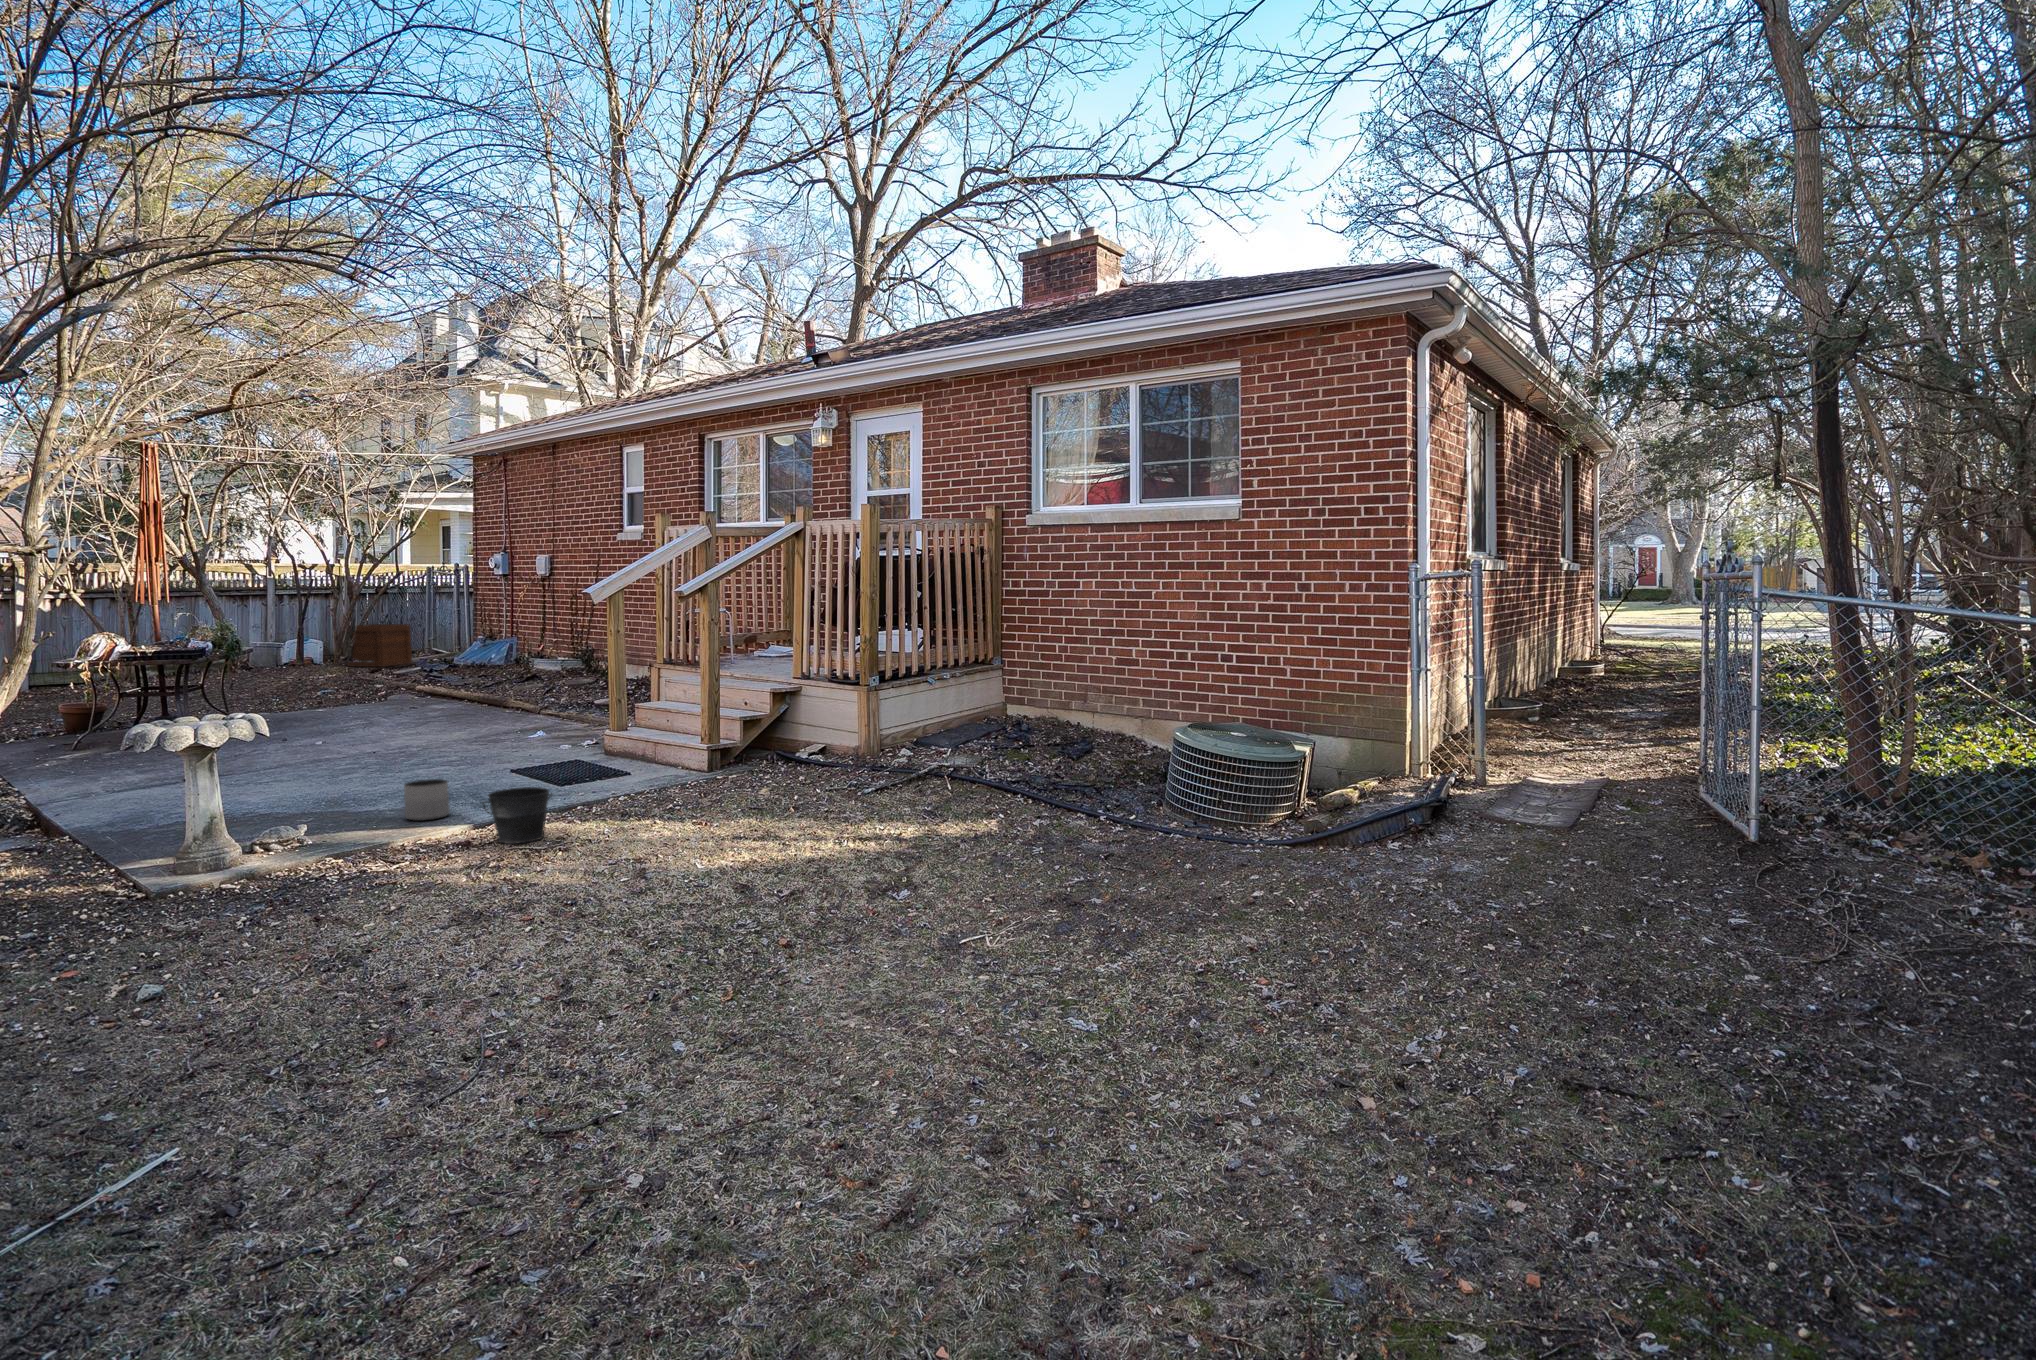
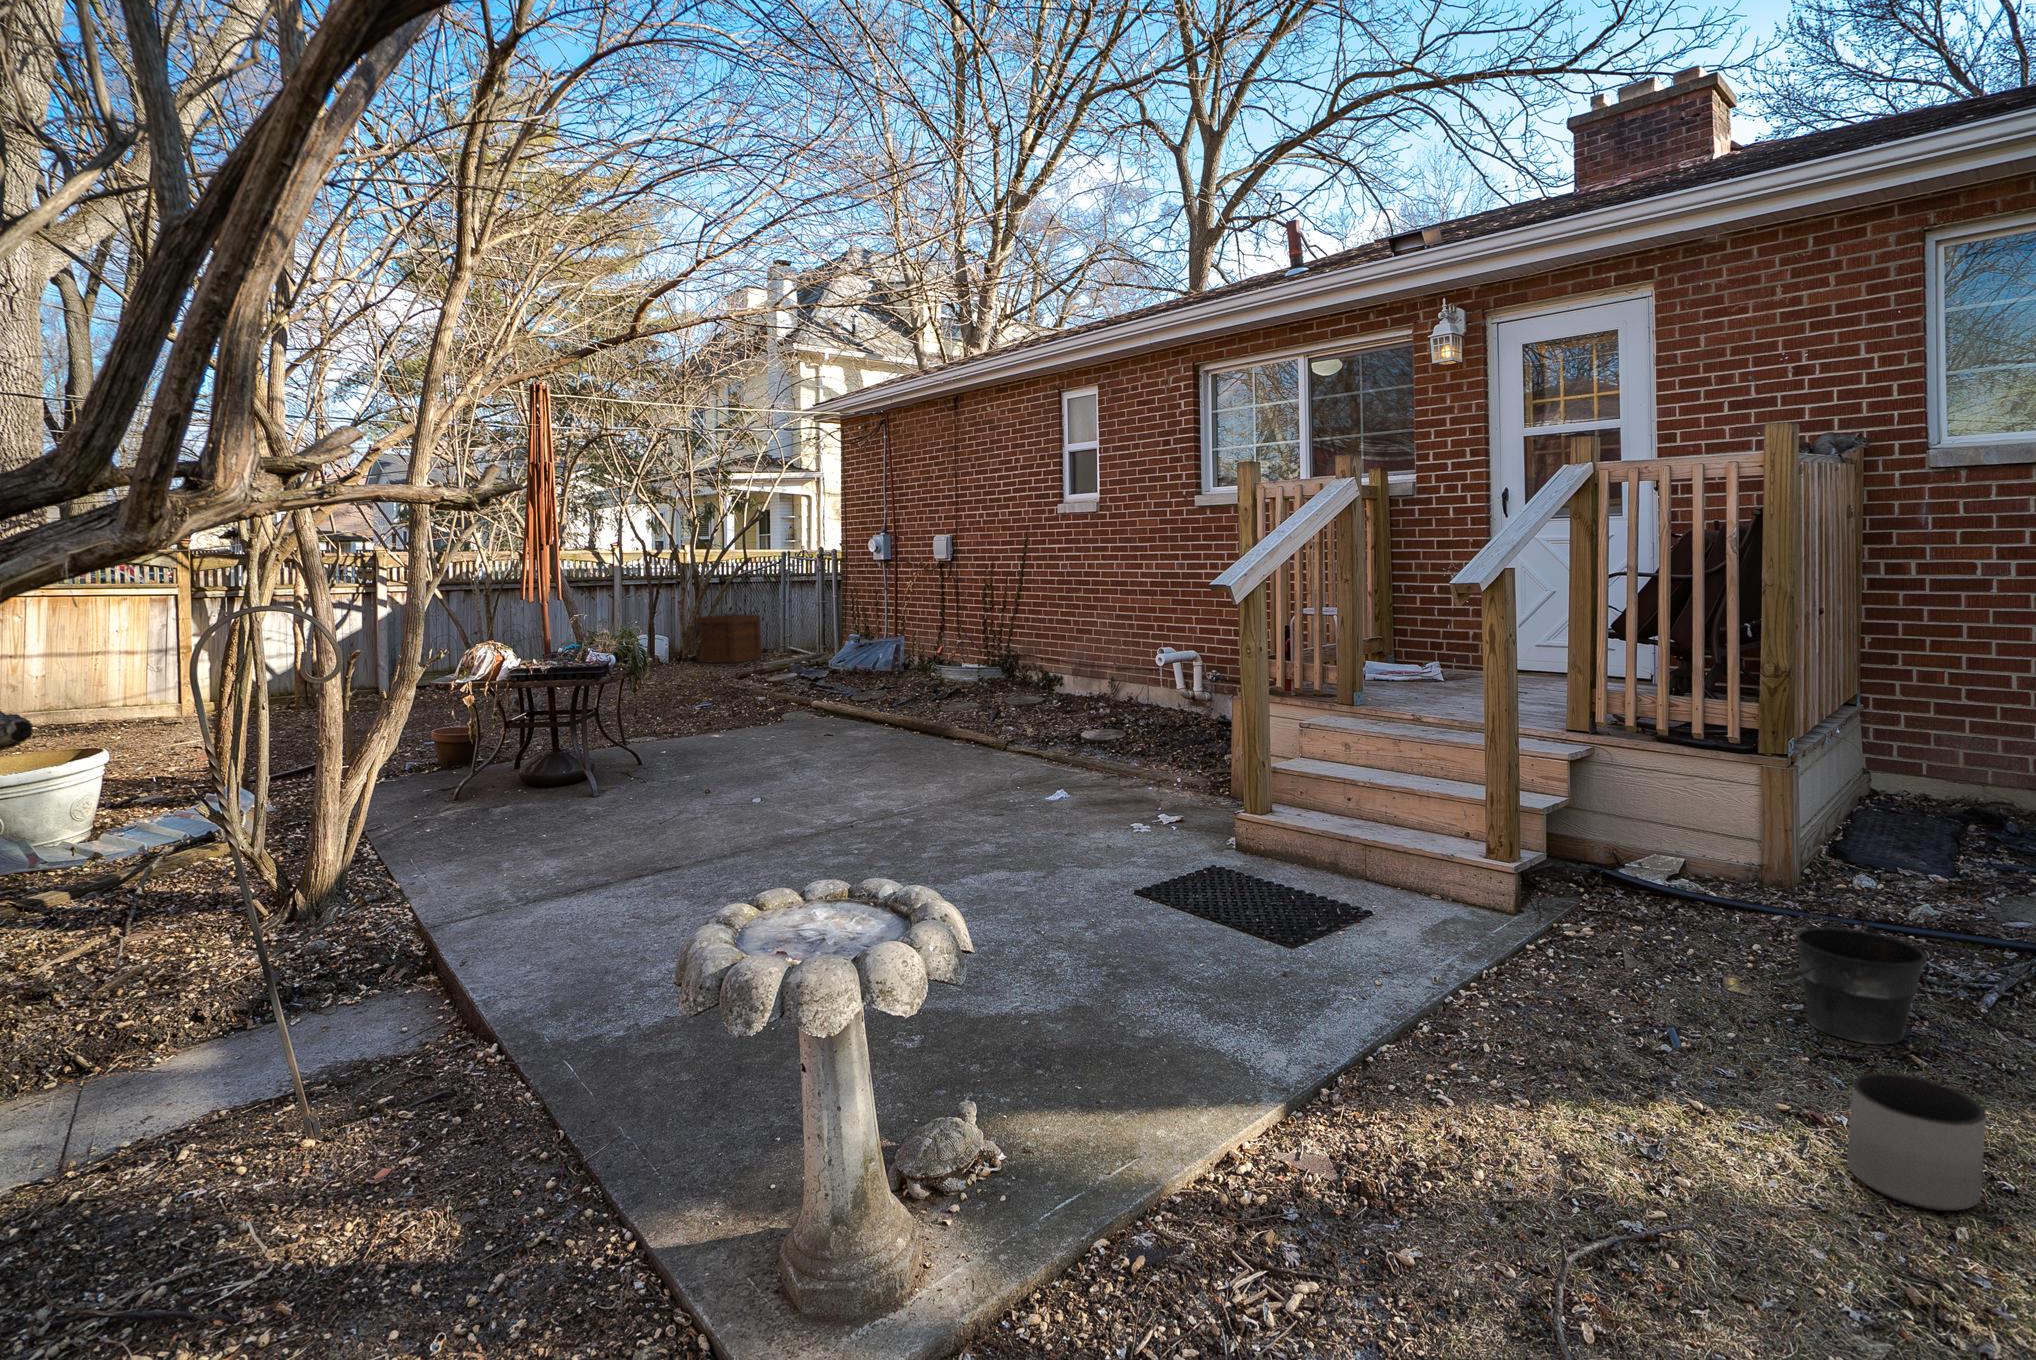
planter: present [404,779,450,821] -> present [1847,1073,1986,1211]
bucket: present [482,787,552,844] -> present [1782,927,1927,1044]

